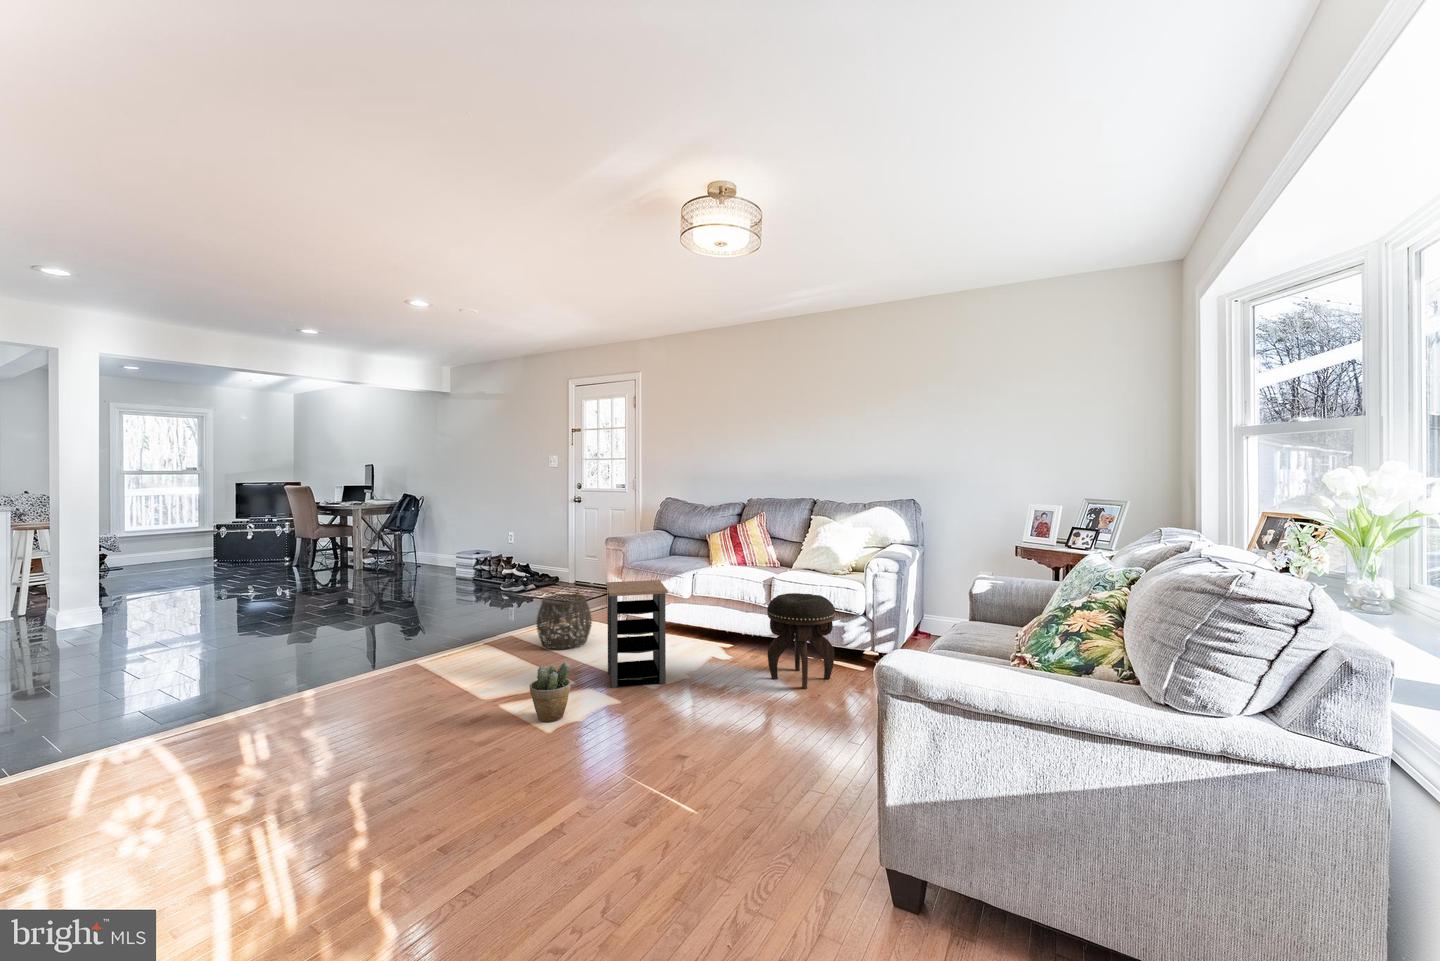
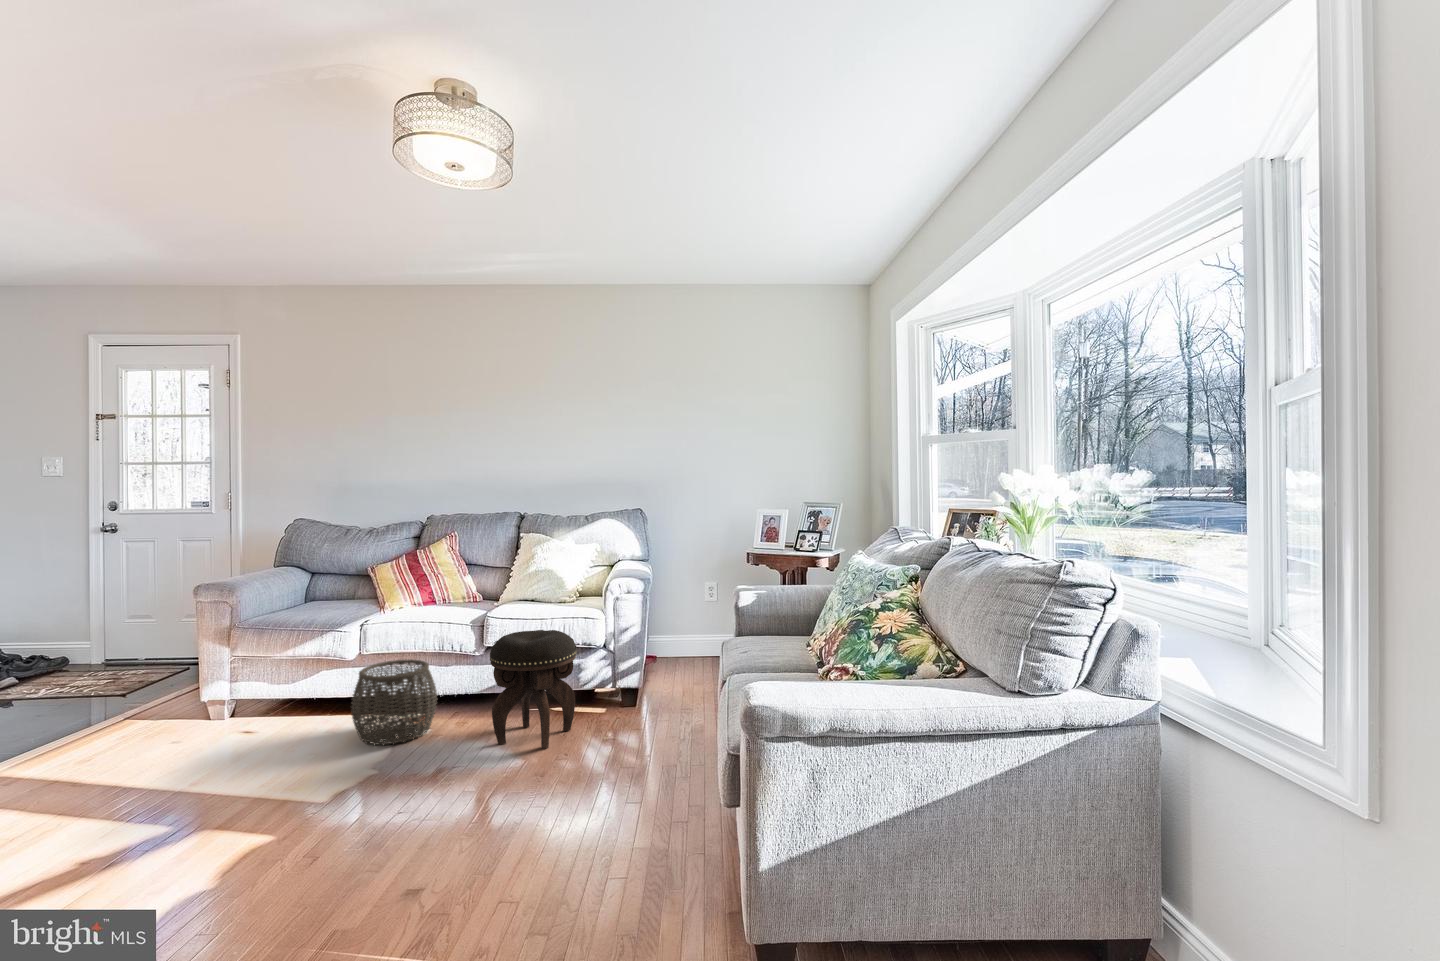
side table: present [606,580,668,688] -> none [235,637,349,810]
woven basket: present [536,594,592,649] -> present [351,659,437,745]
potted plant: present [530,662,571,722] -> none [115,788,198,895]

